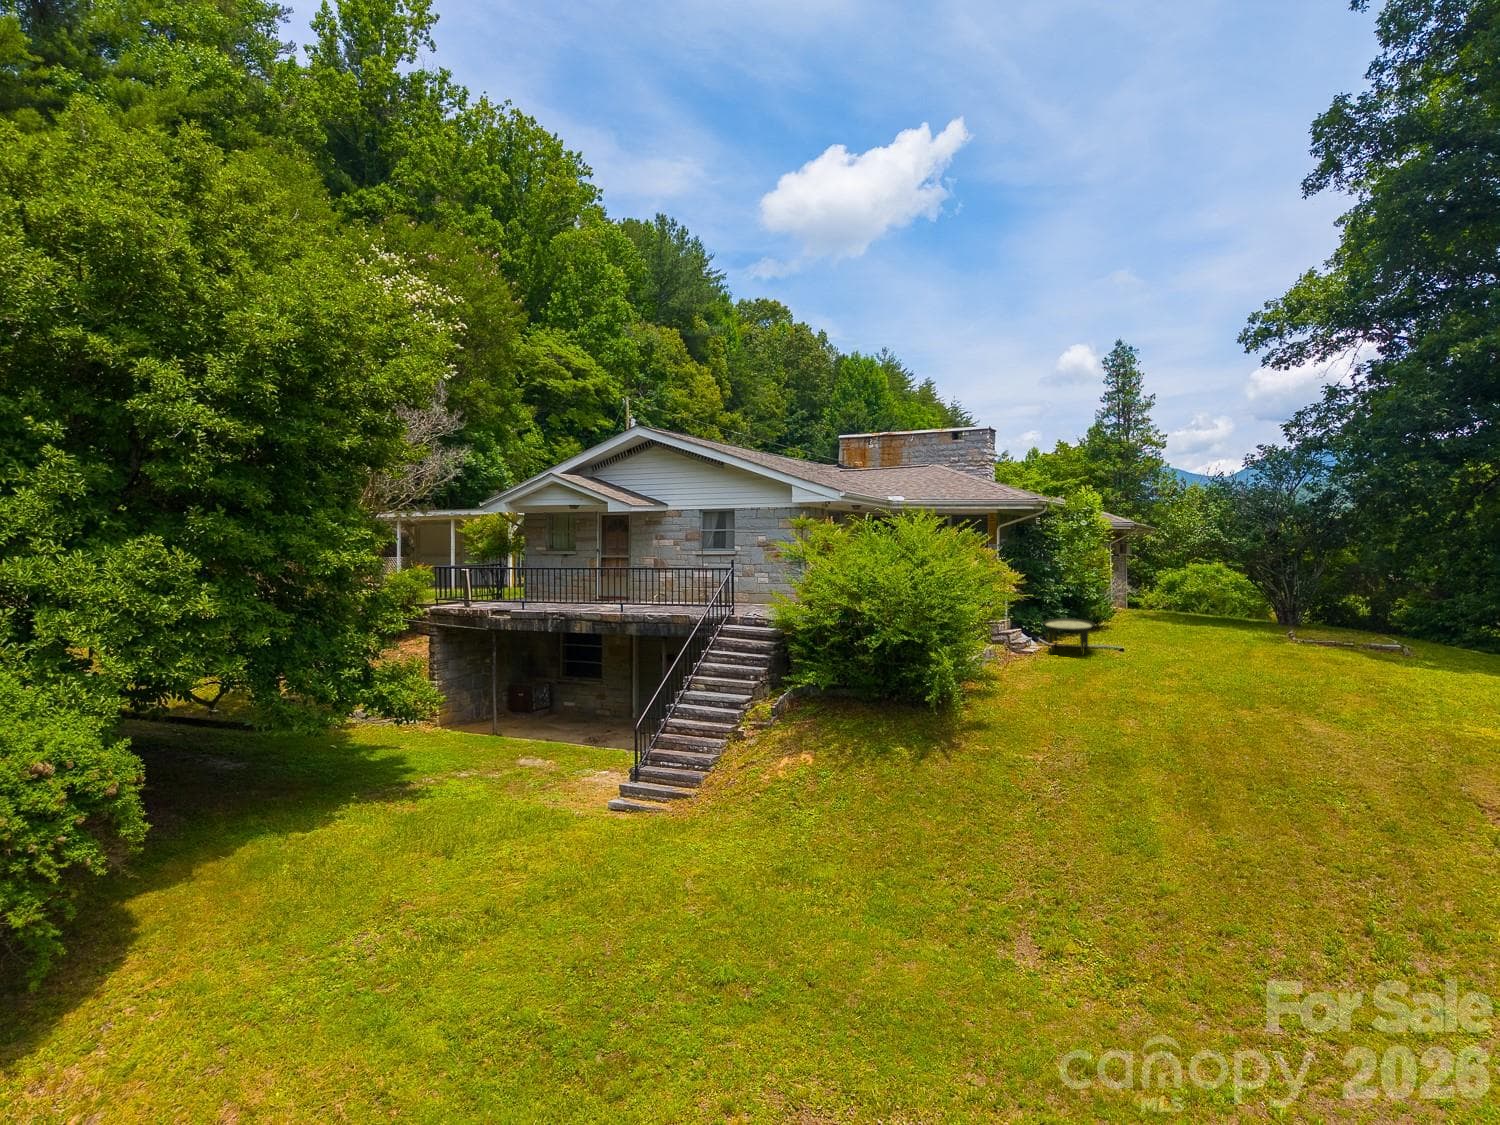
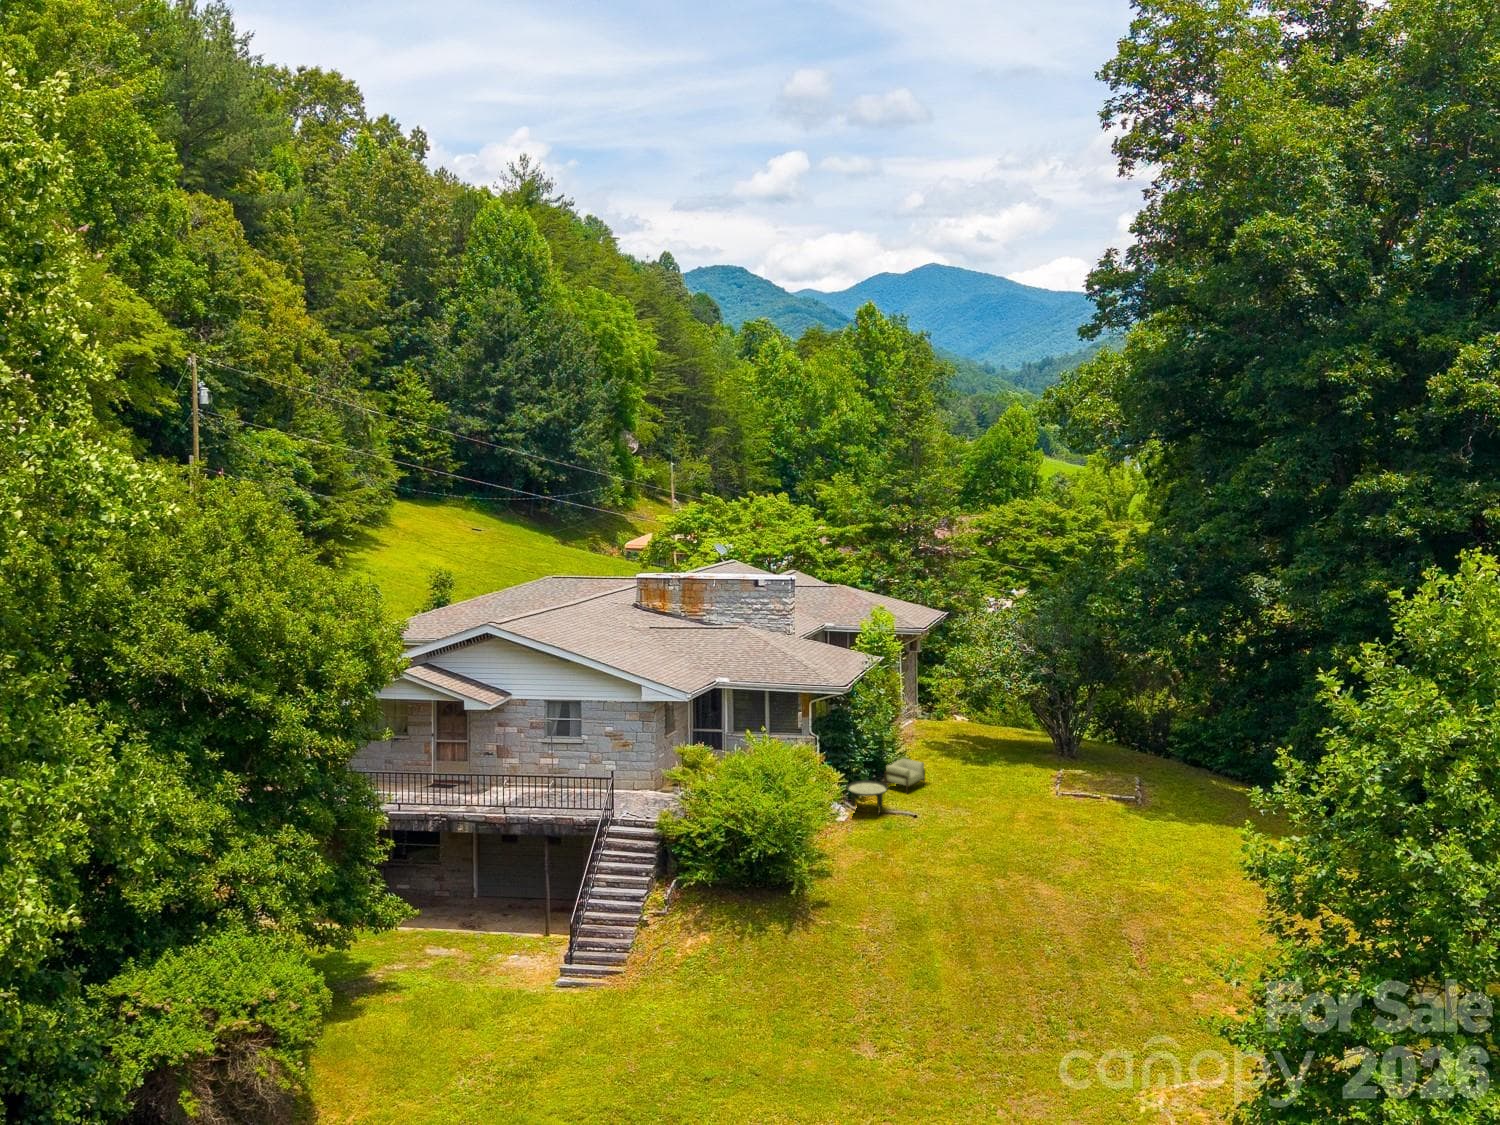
armchair: none [1092,603,1143,639] -> present [884,758,925,793]

